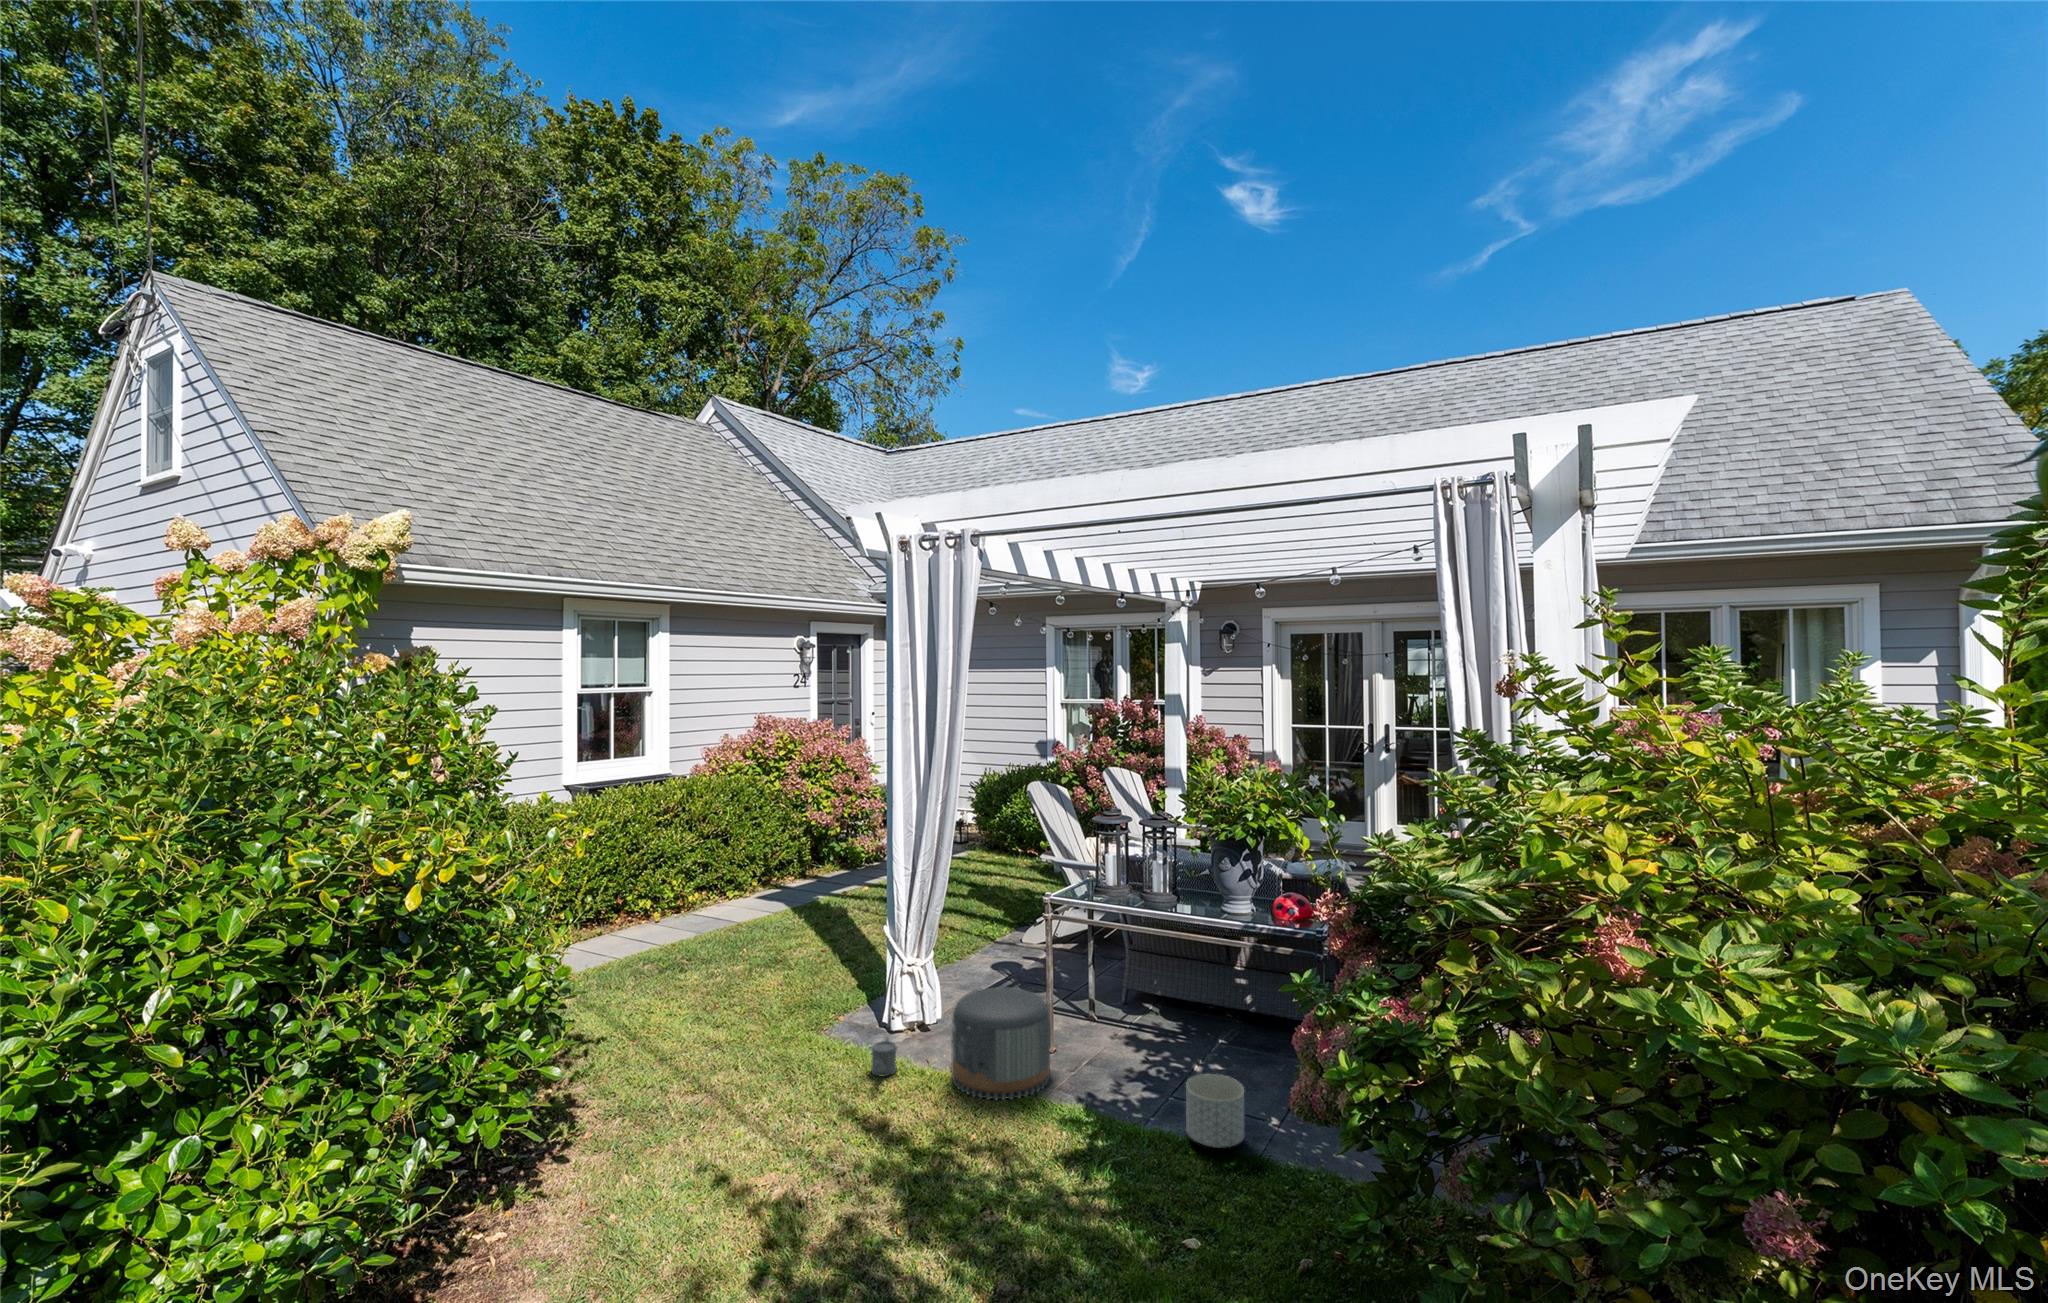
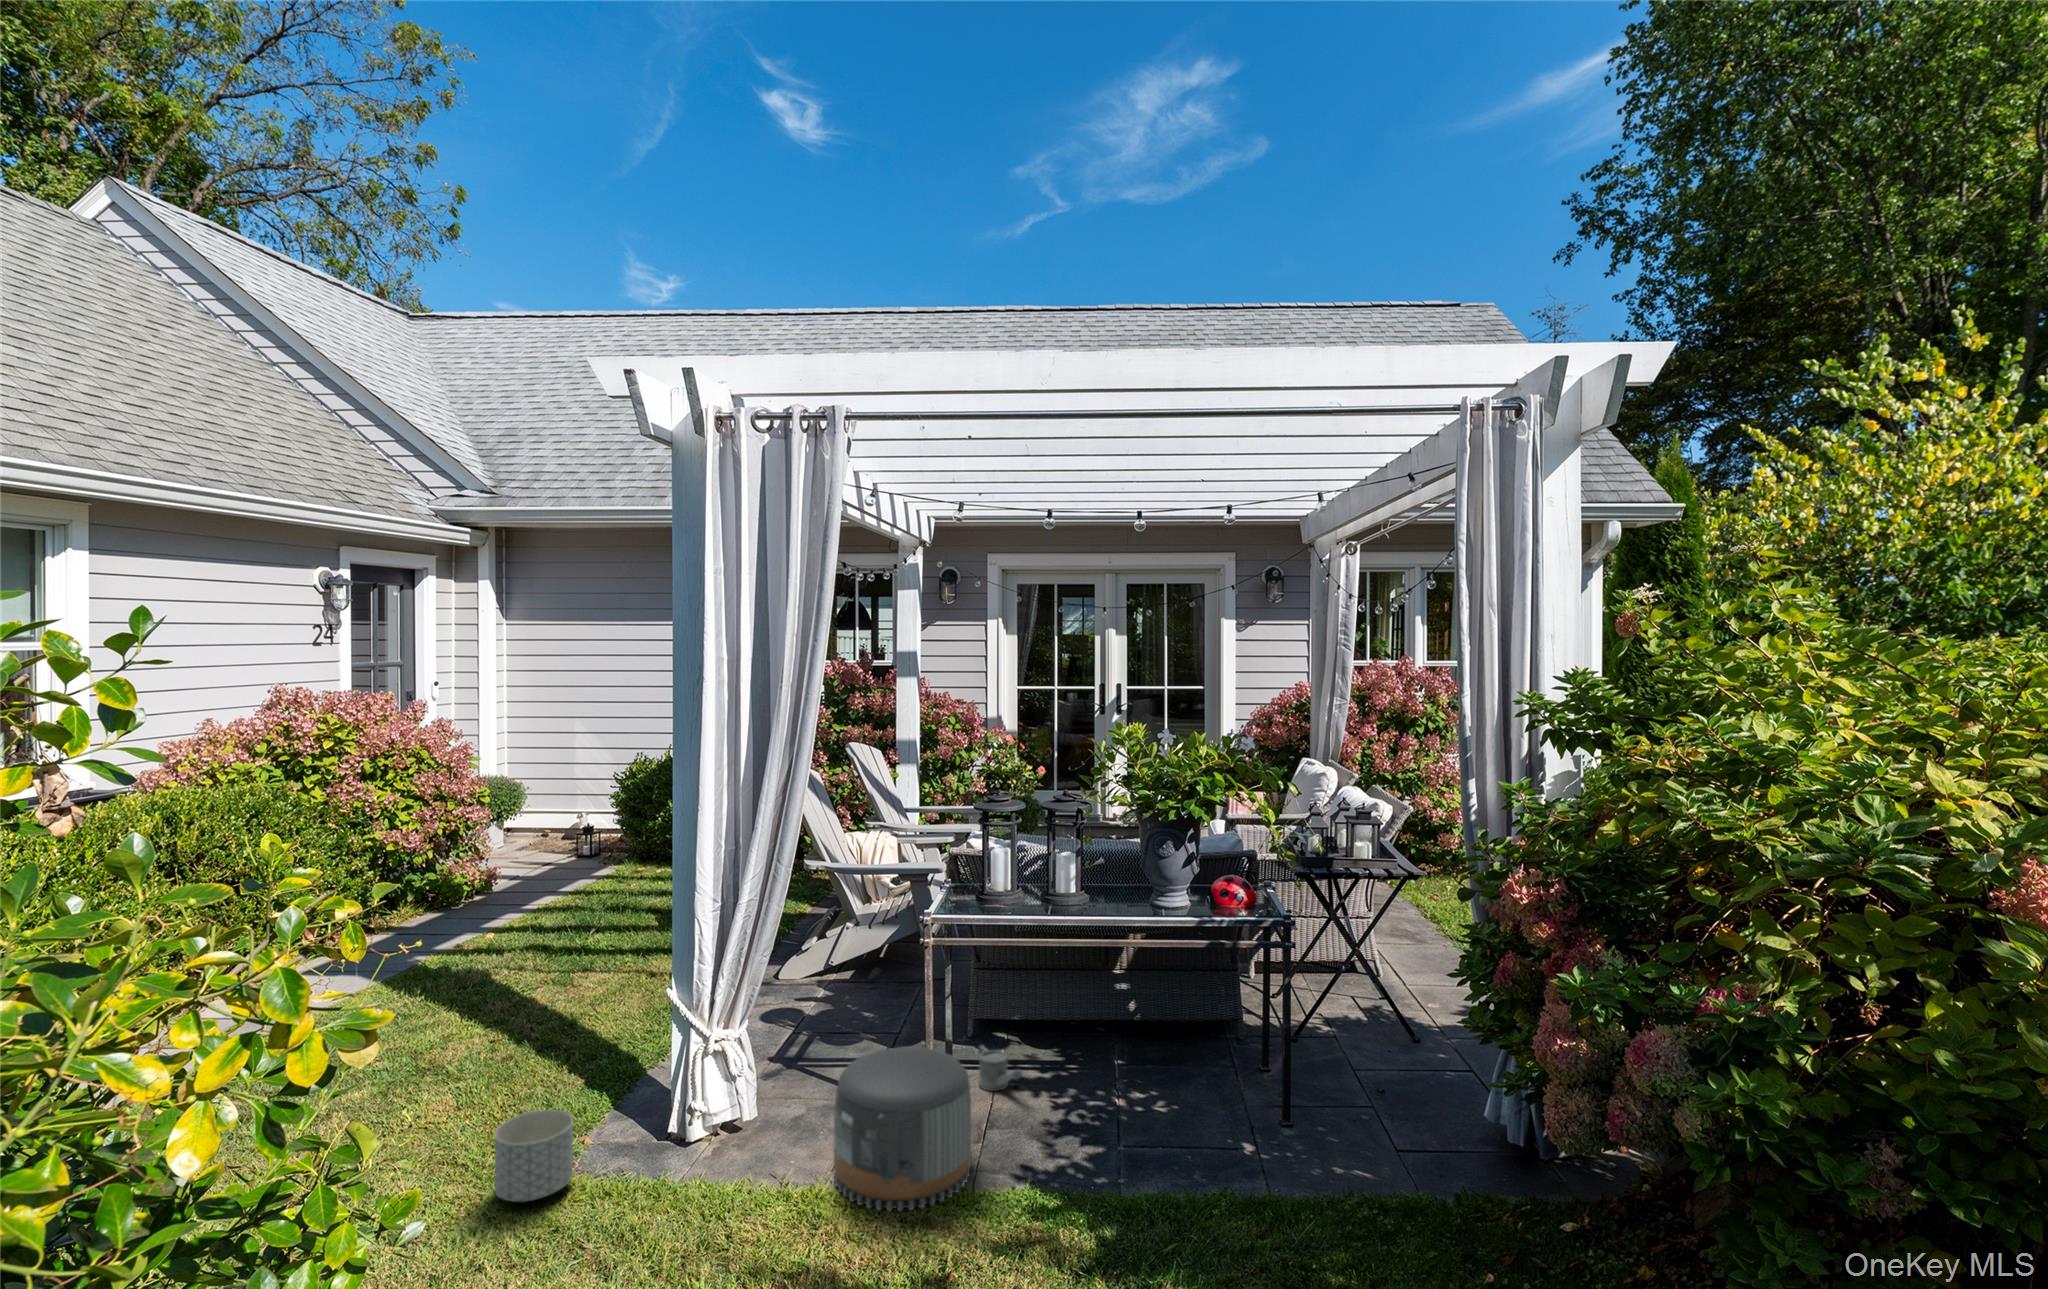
watering can: present [871,1036,897,1076] -> present [978,1046,1022,1091]
planter: present [1186,1074,1244,1148] -> present [495,1110,573,1202]

